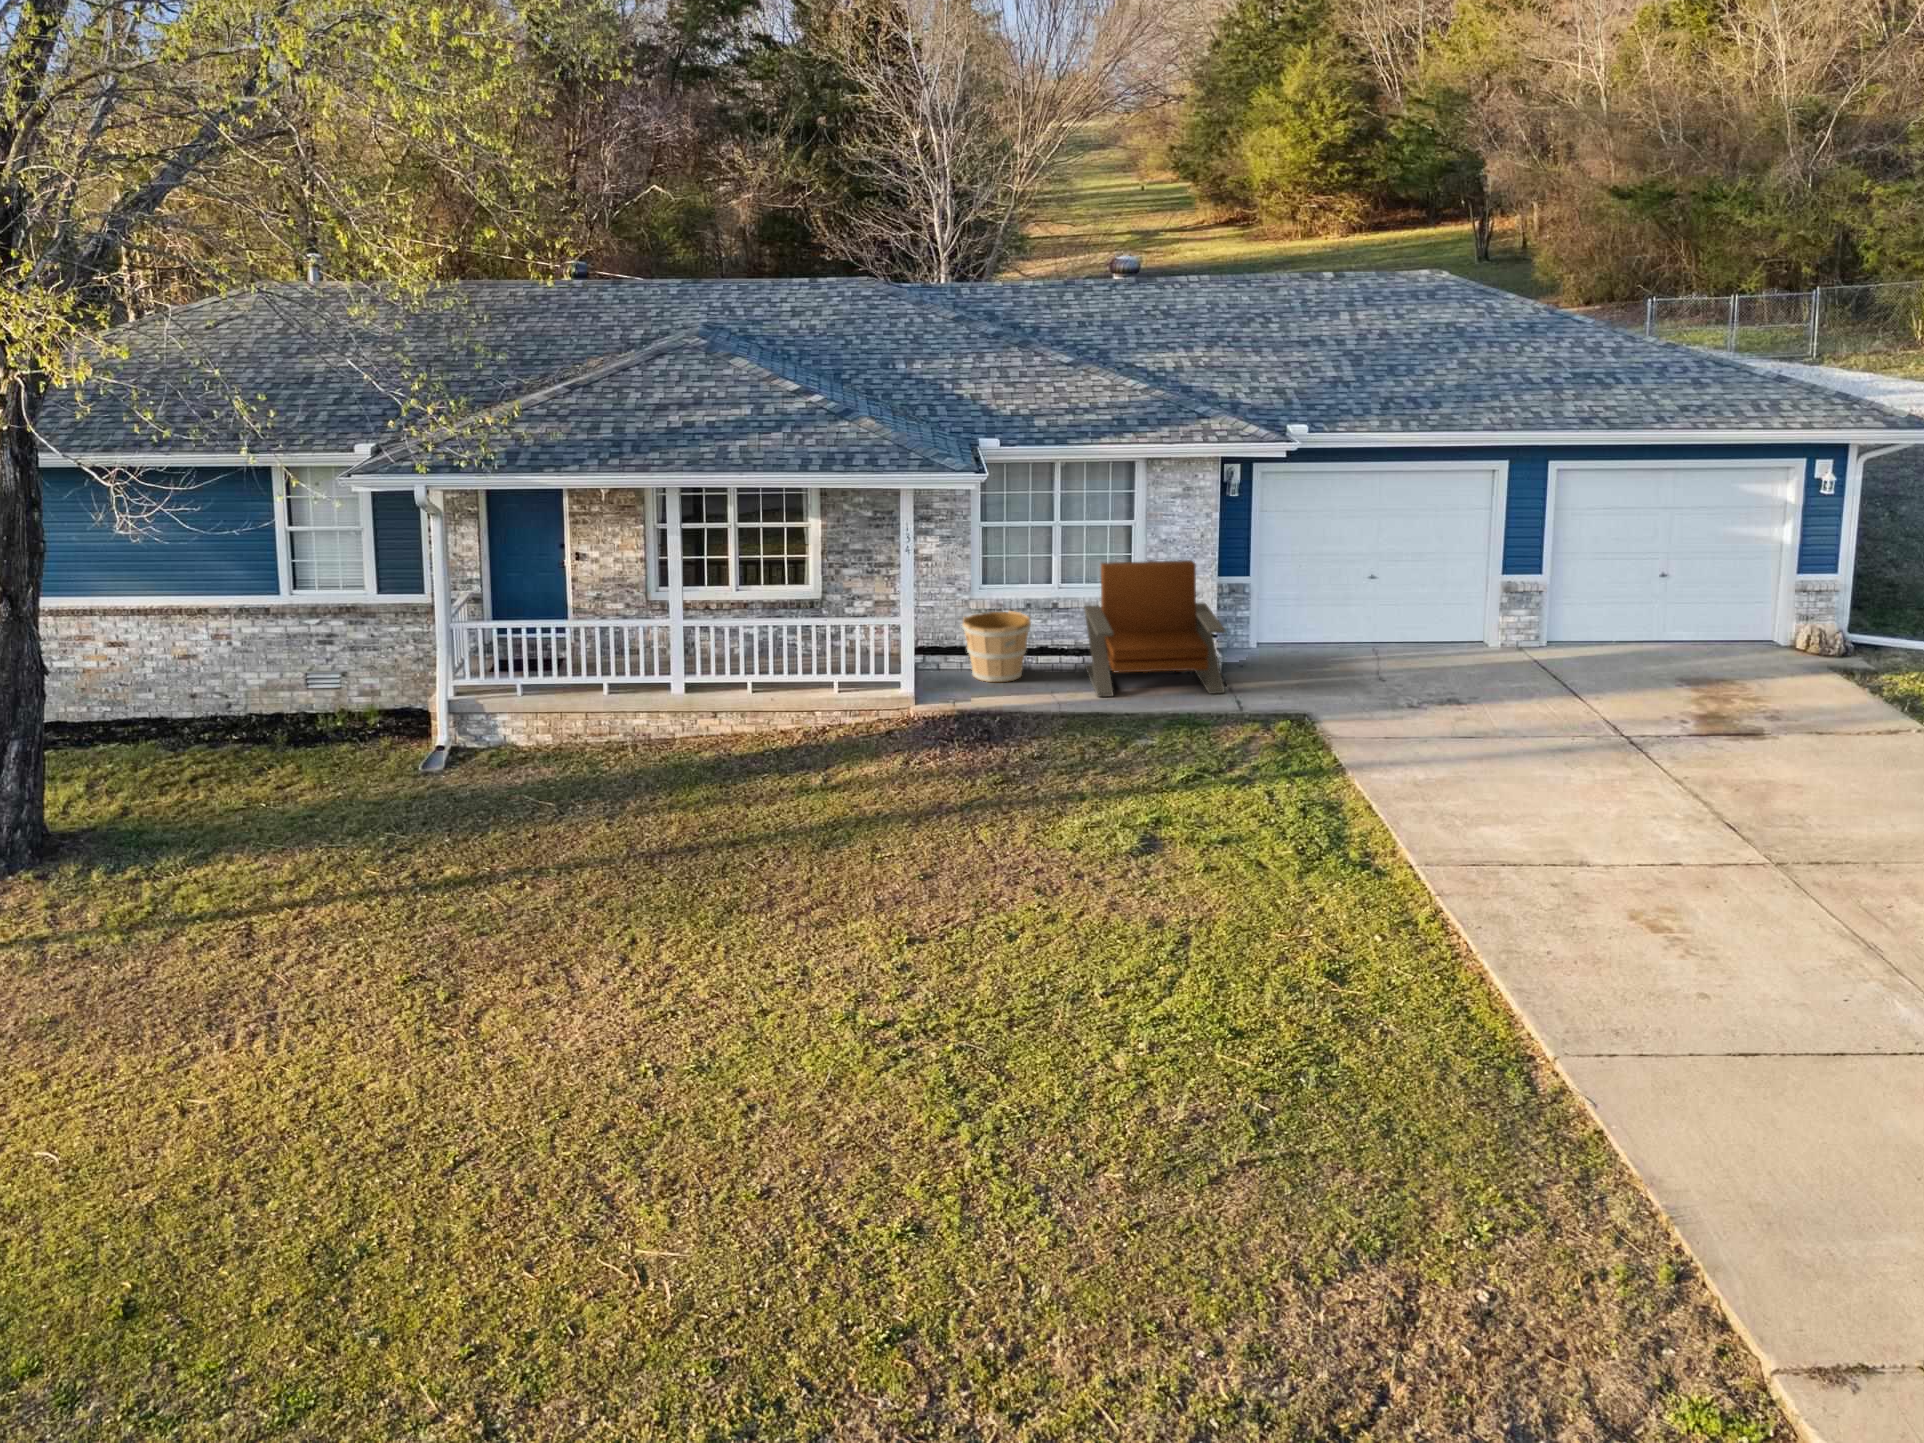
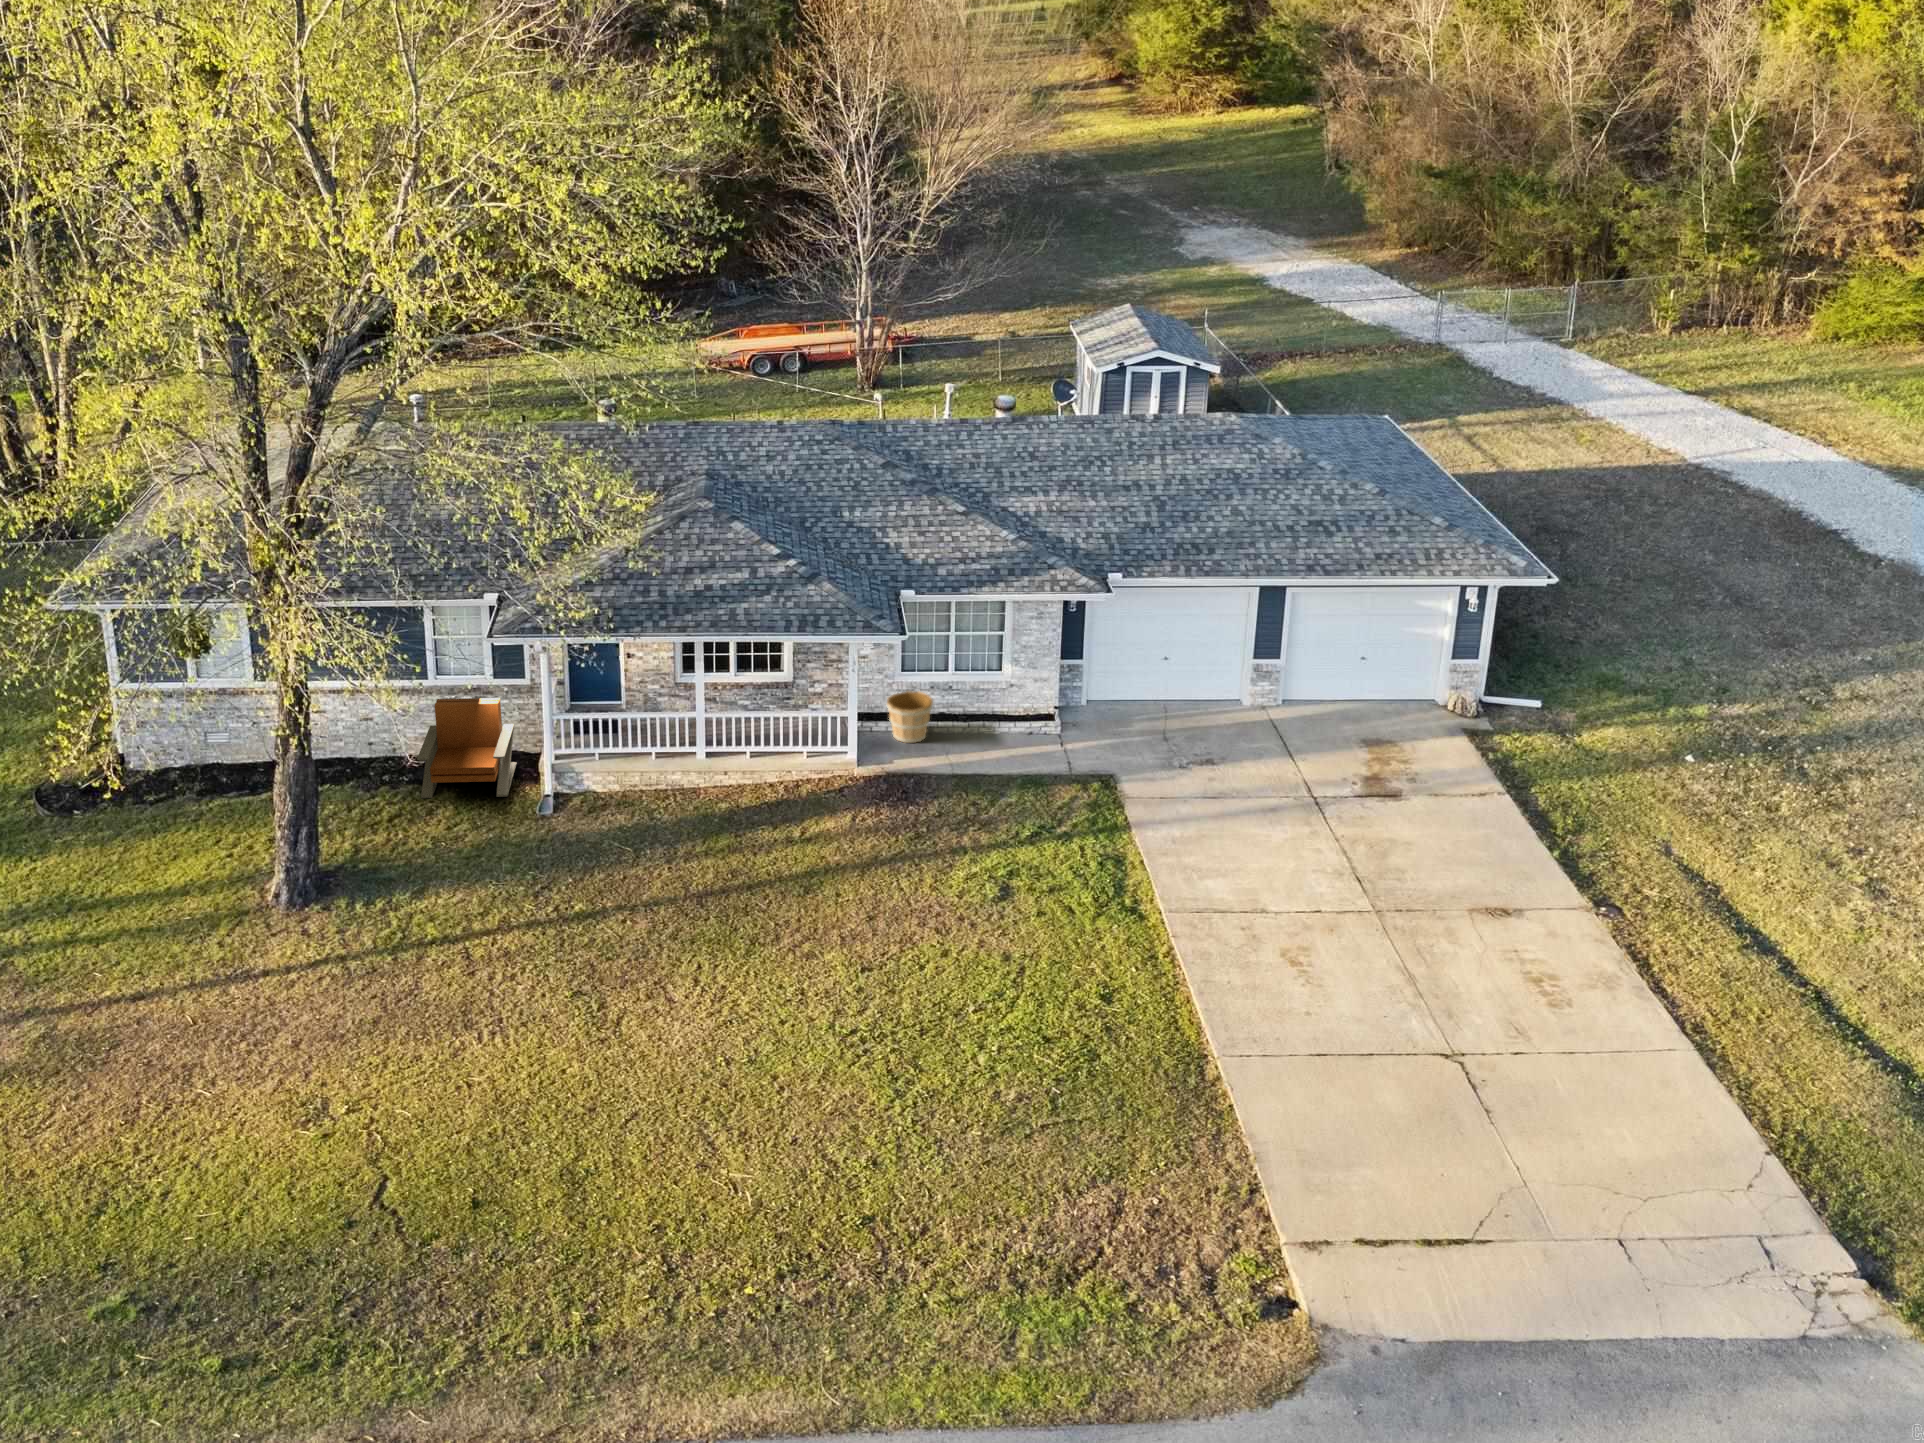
lounge chair: present [1084,560,1225,697] -> present [417,698,517,798]

